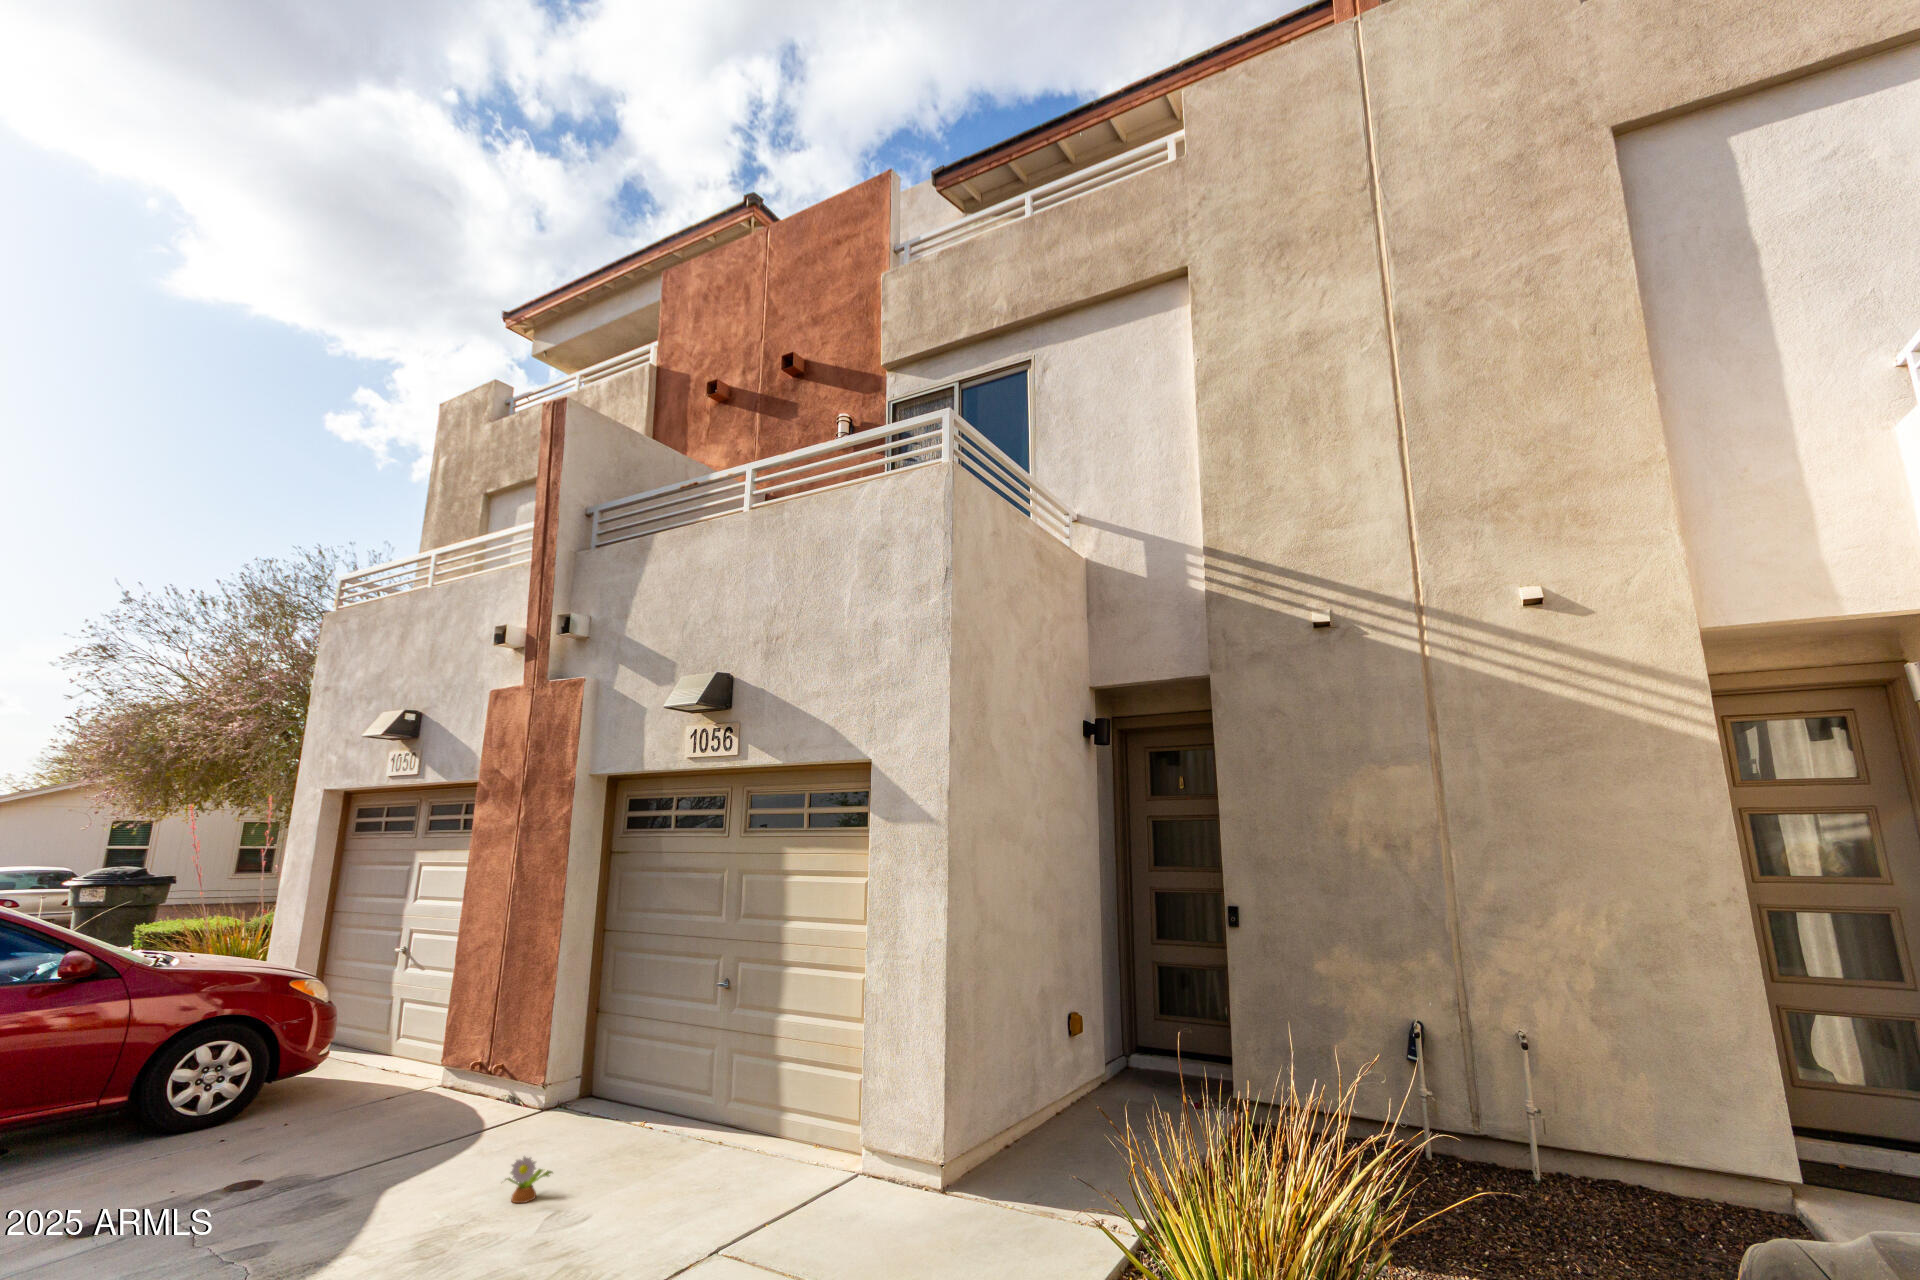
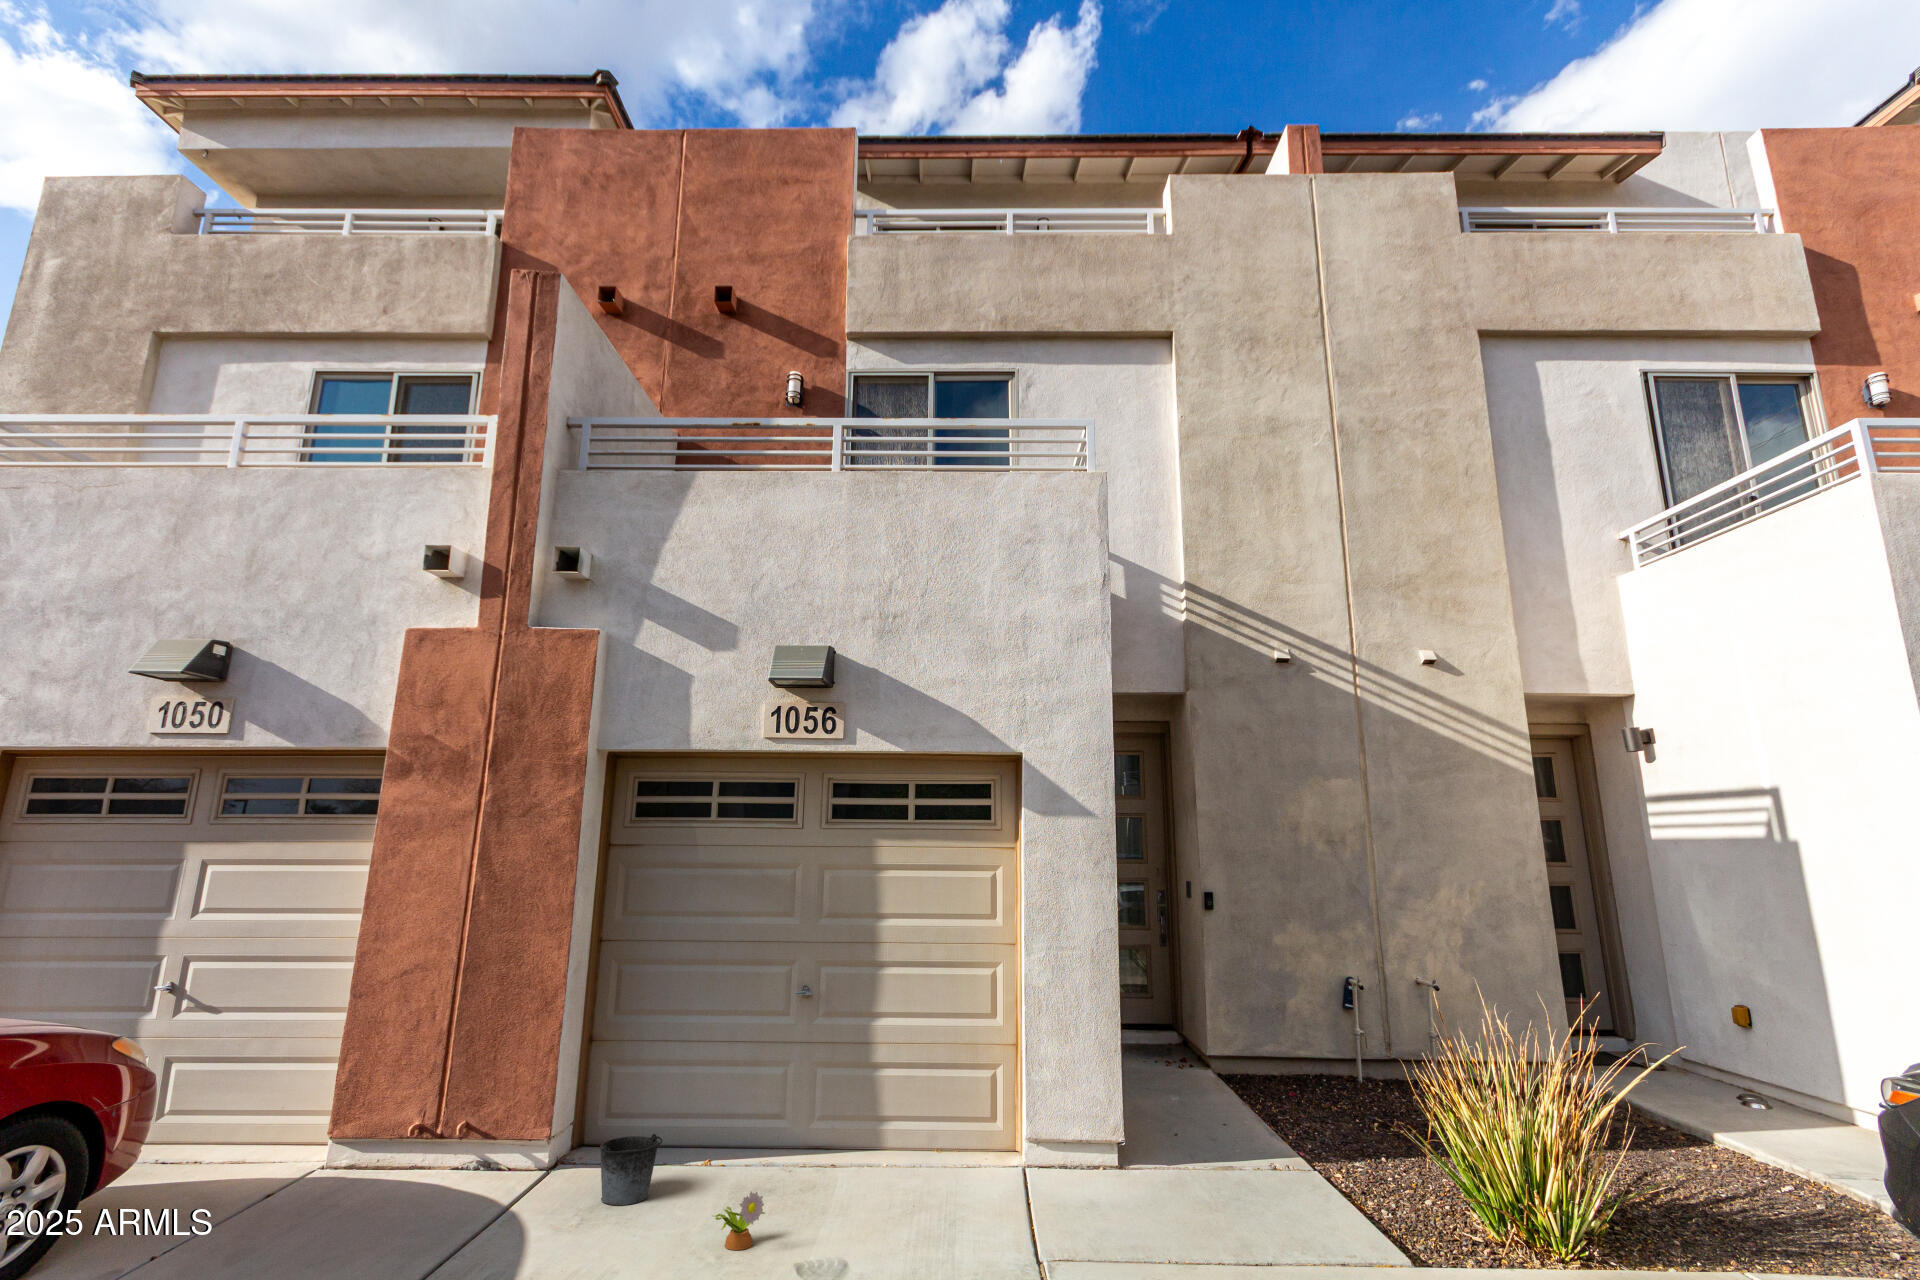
bucket: none [515,1093,571,1148] -> present [600,1134,662,1205]

